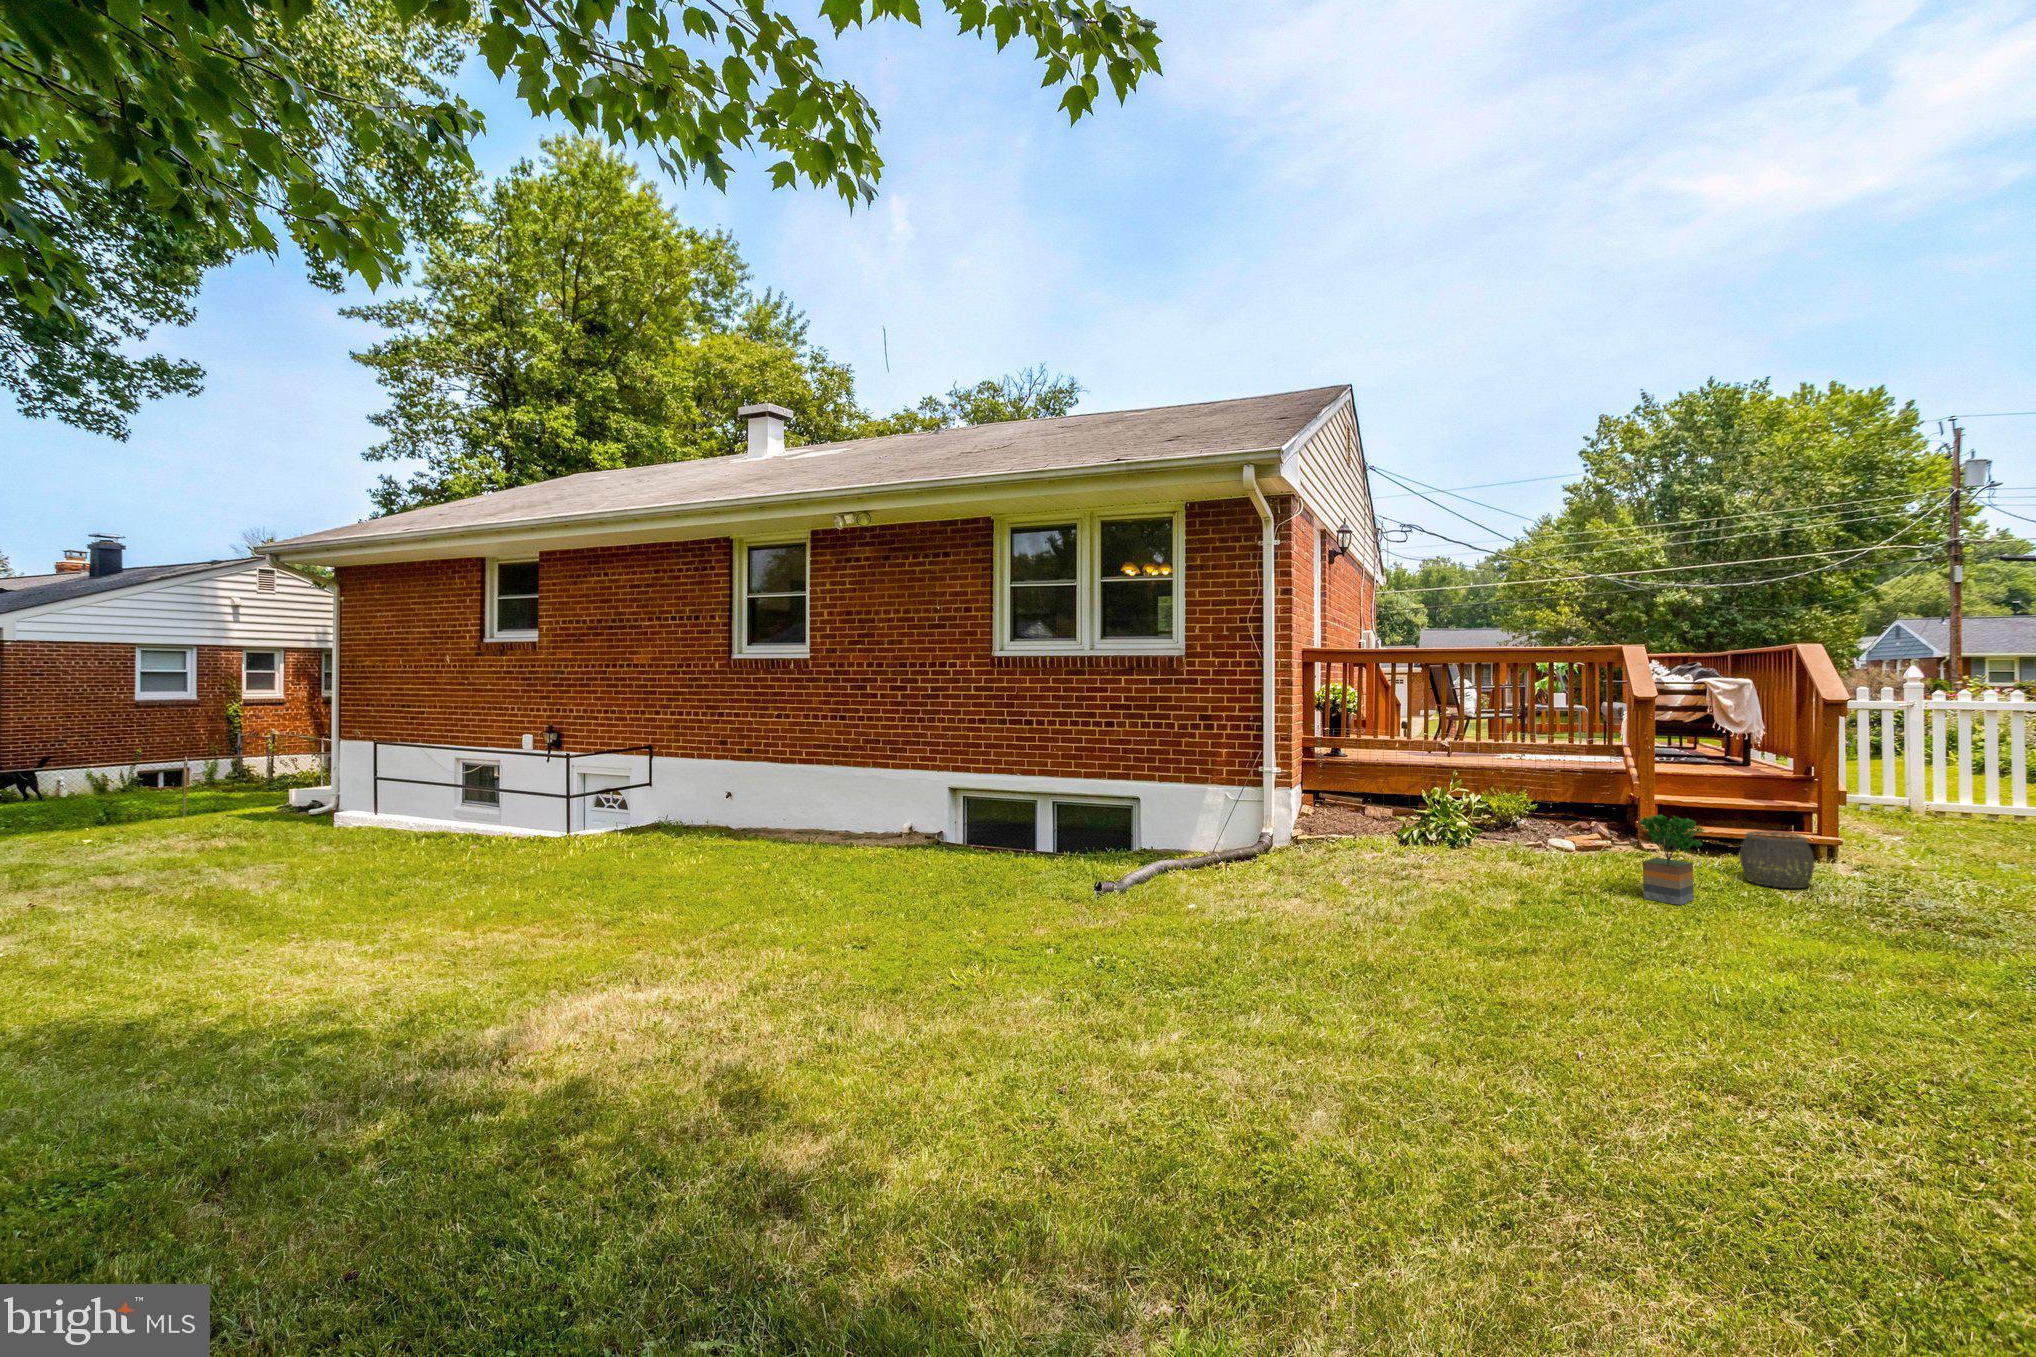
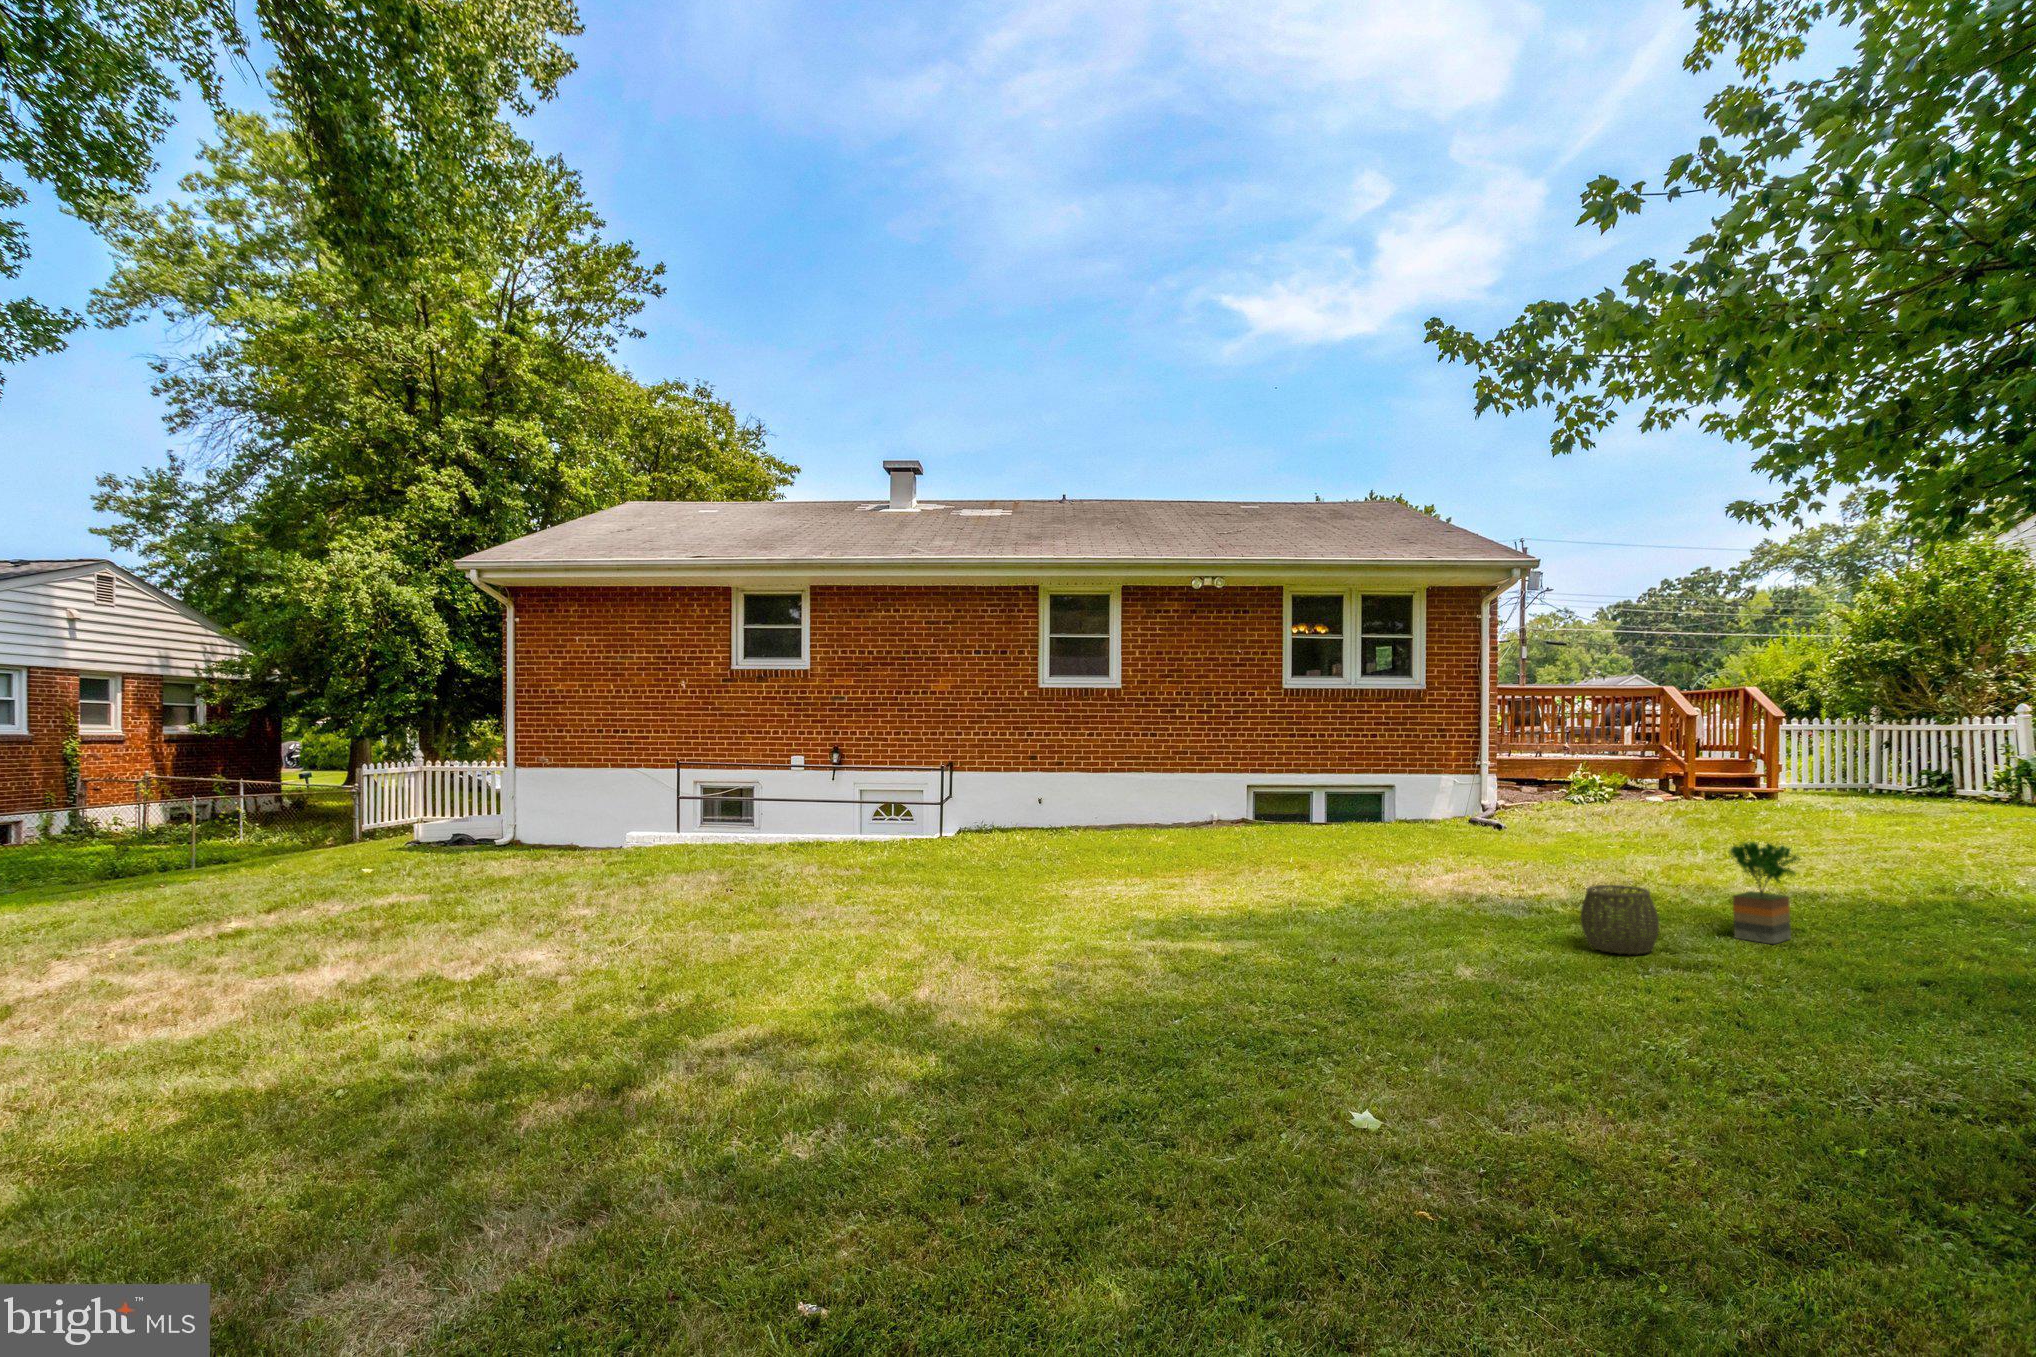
woven basket: present [1740,831,1814,889] -> present [1581,885,1659,955]

